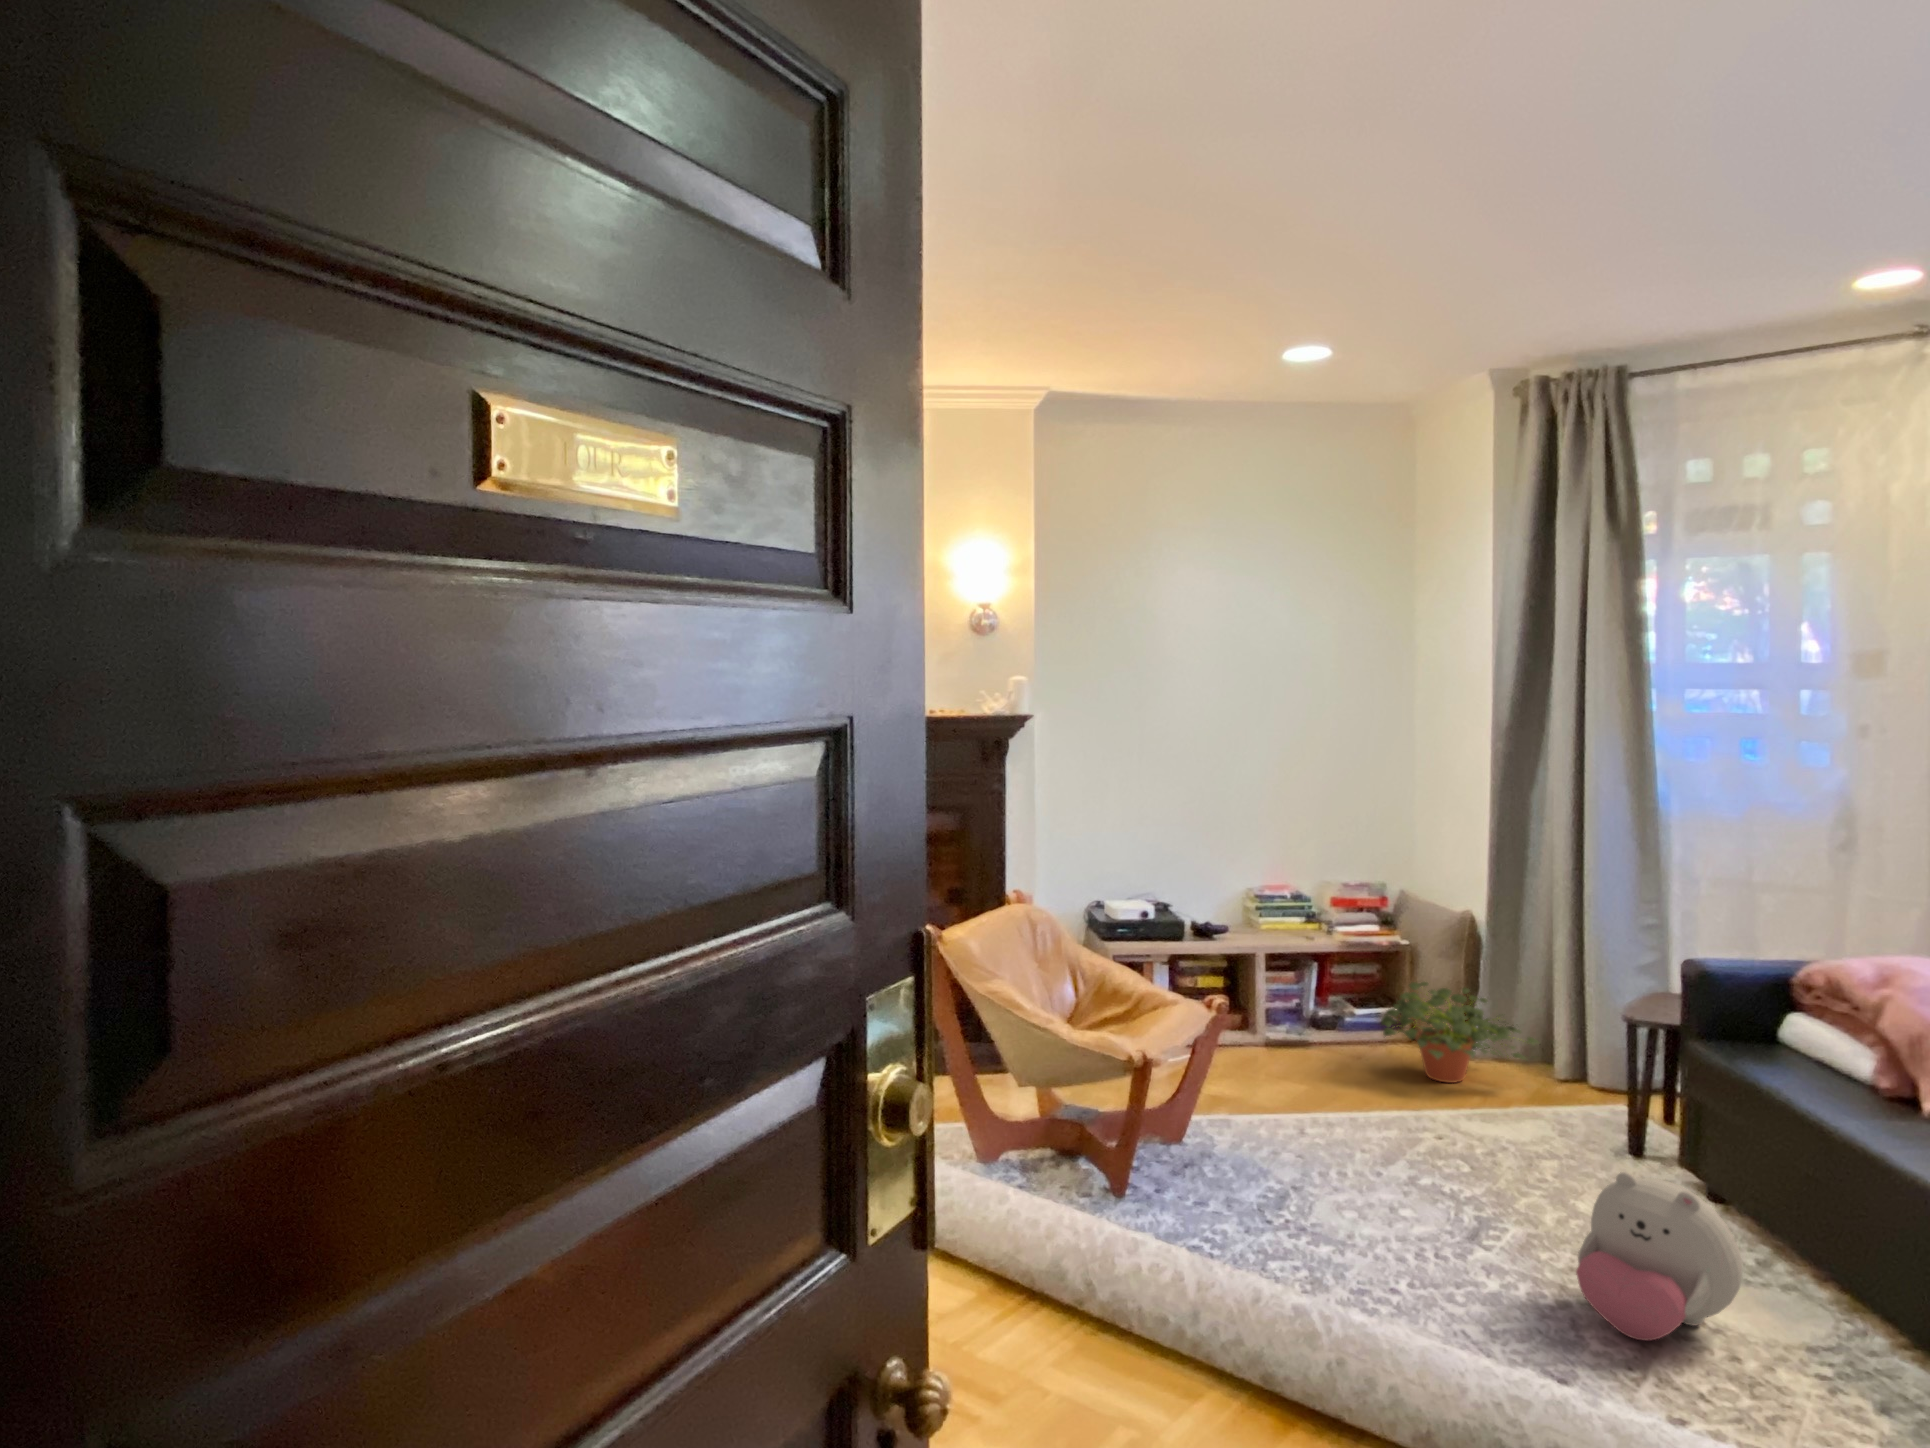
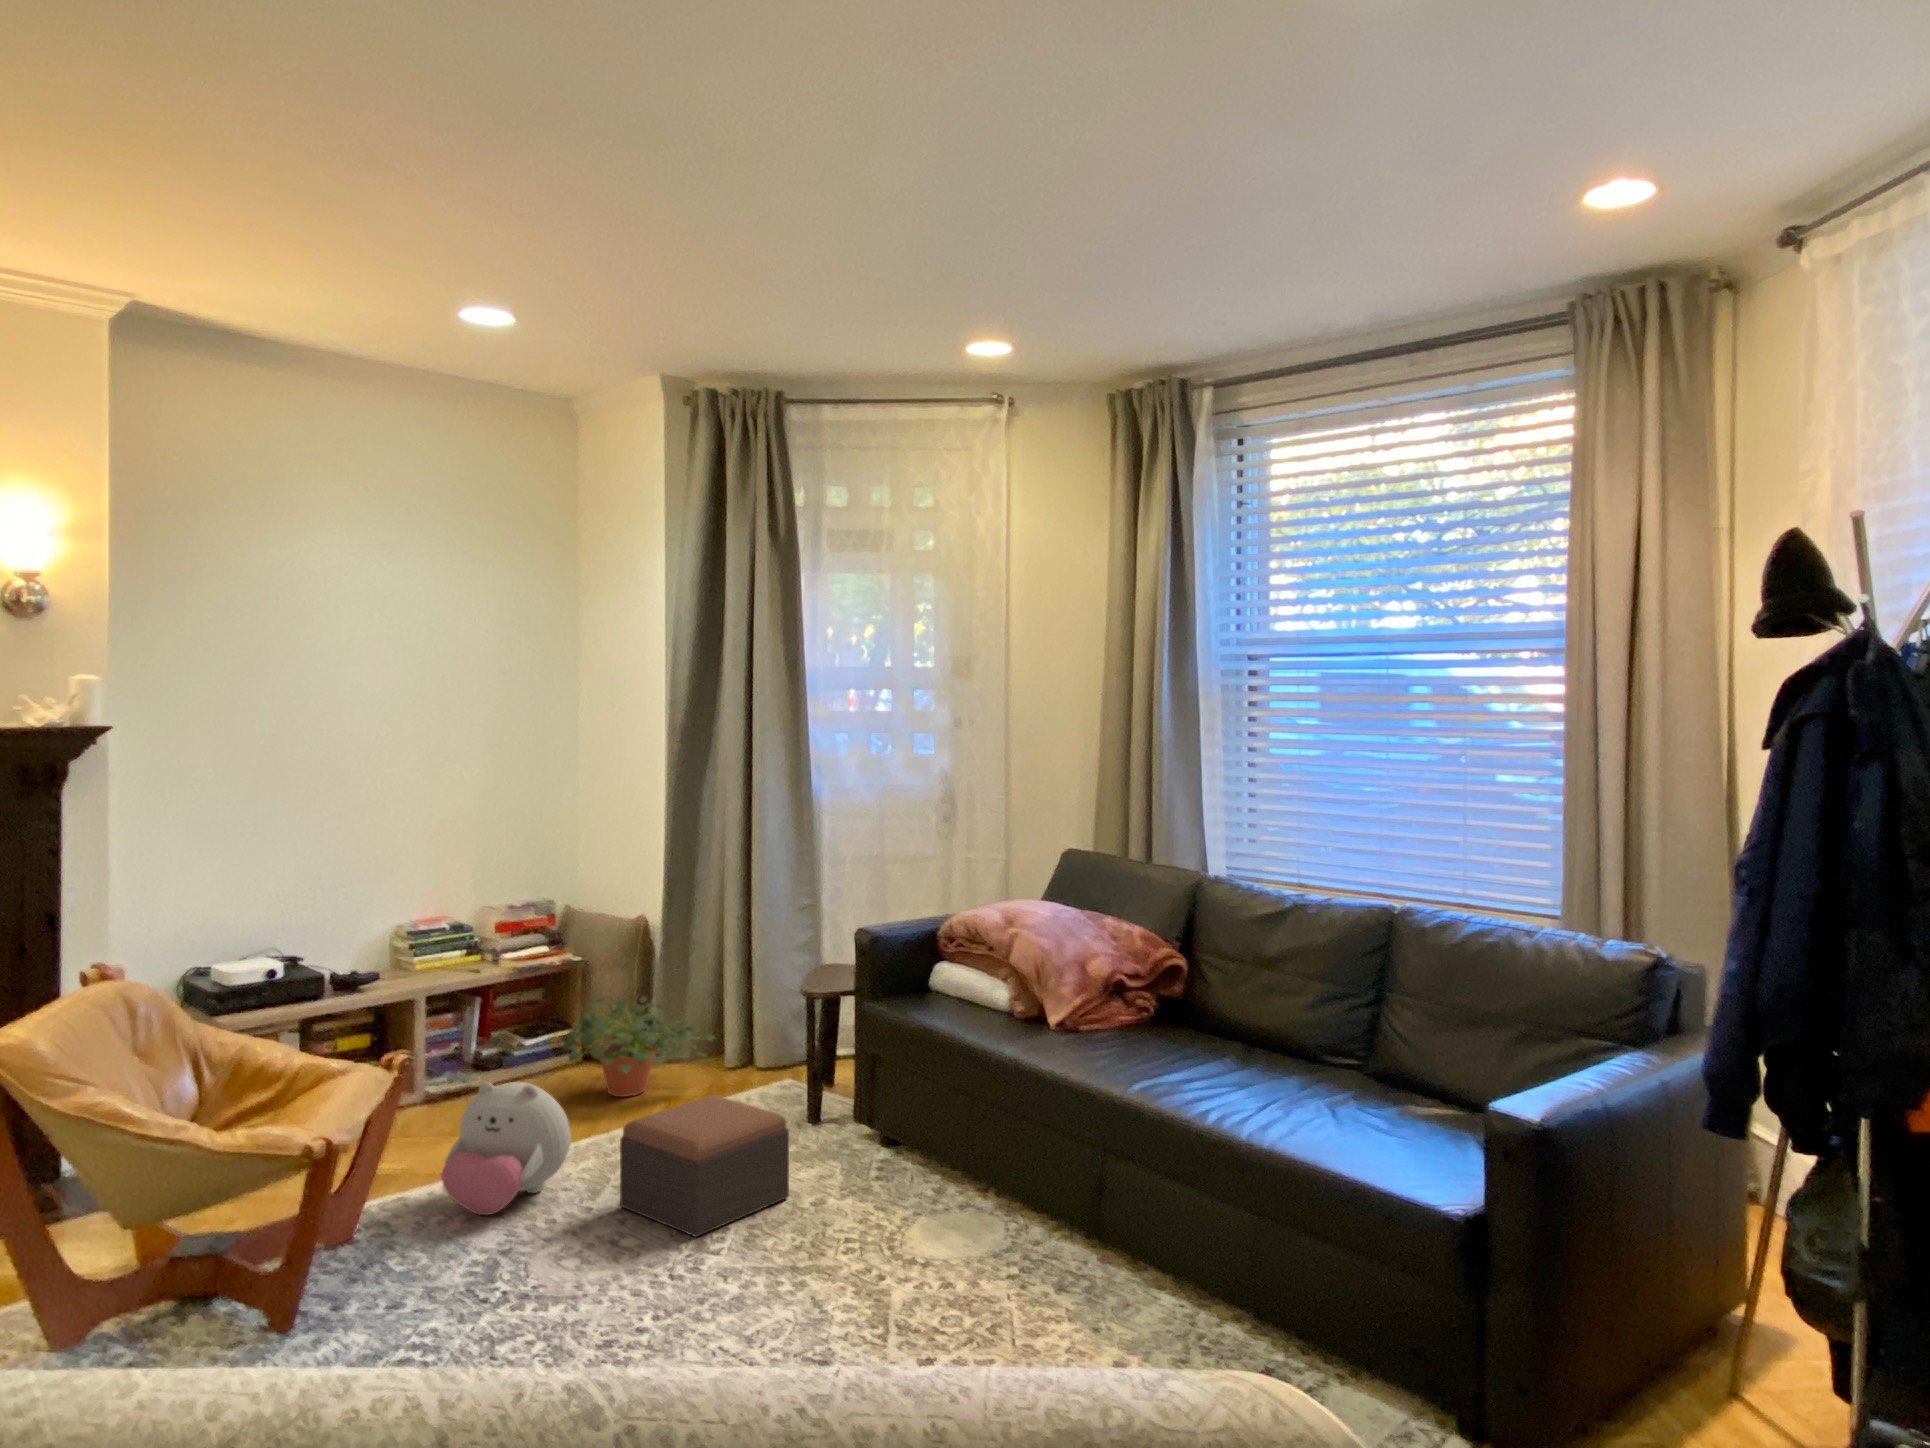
footstool: none [1406,1097,1581,1228] -> present [620,1095,789,1237]
plush toy: present [1576,1172,1743,1341] -> present [441,1082,571,1215]

